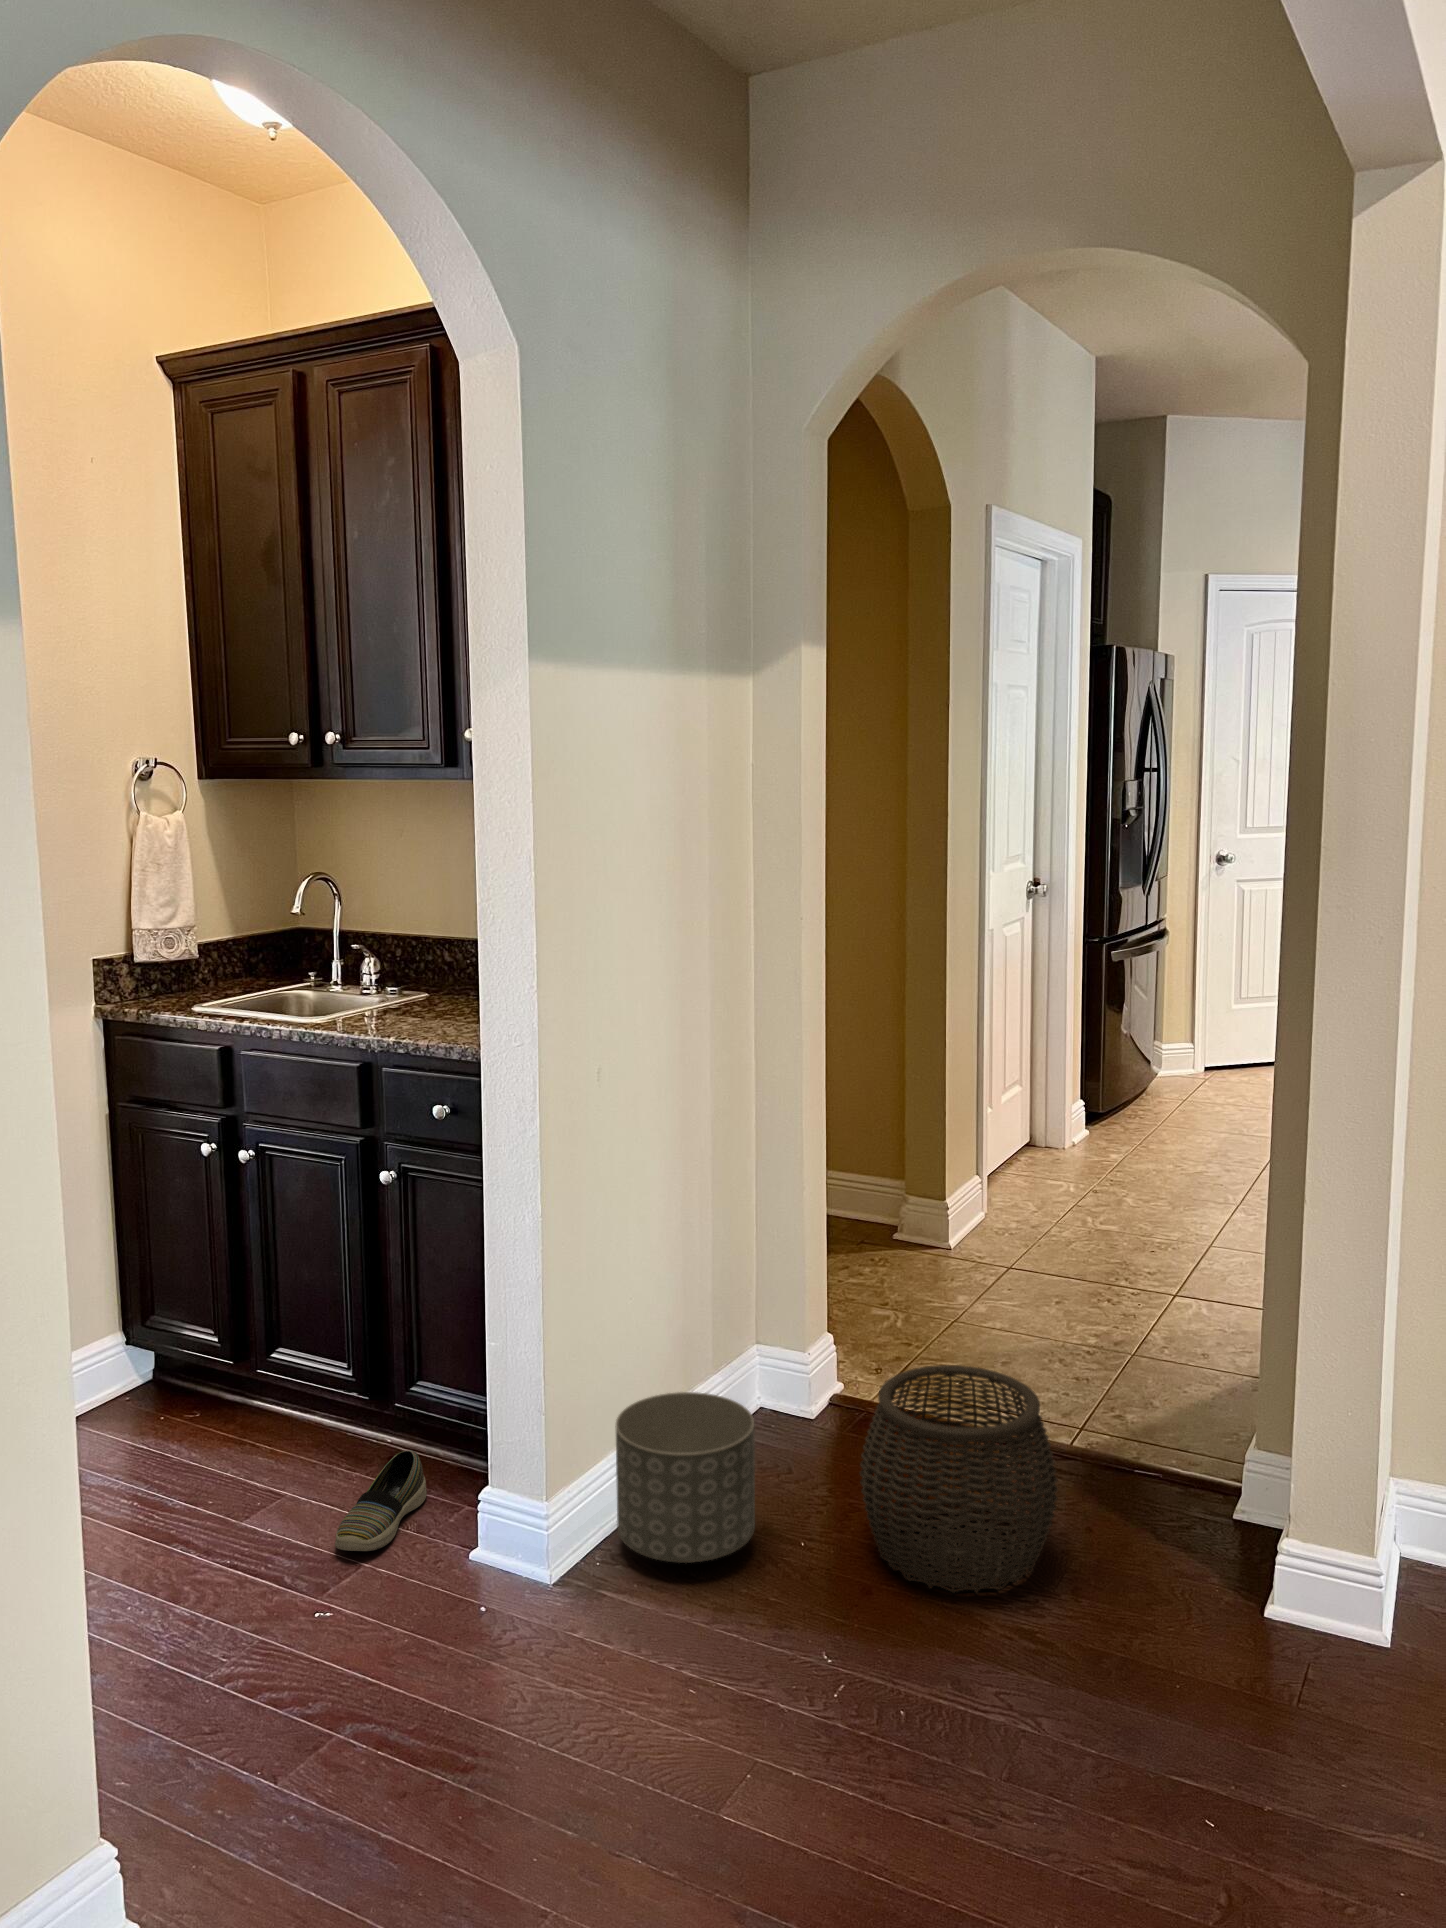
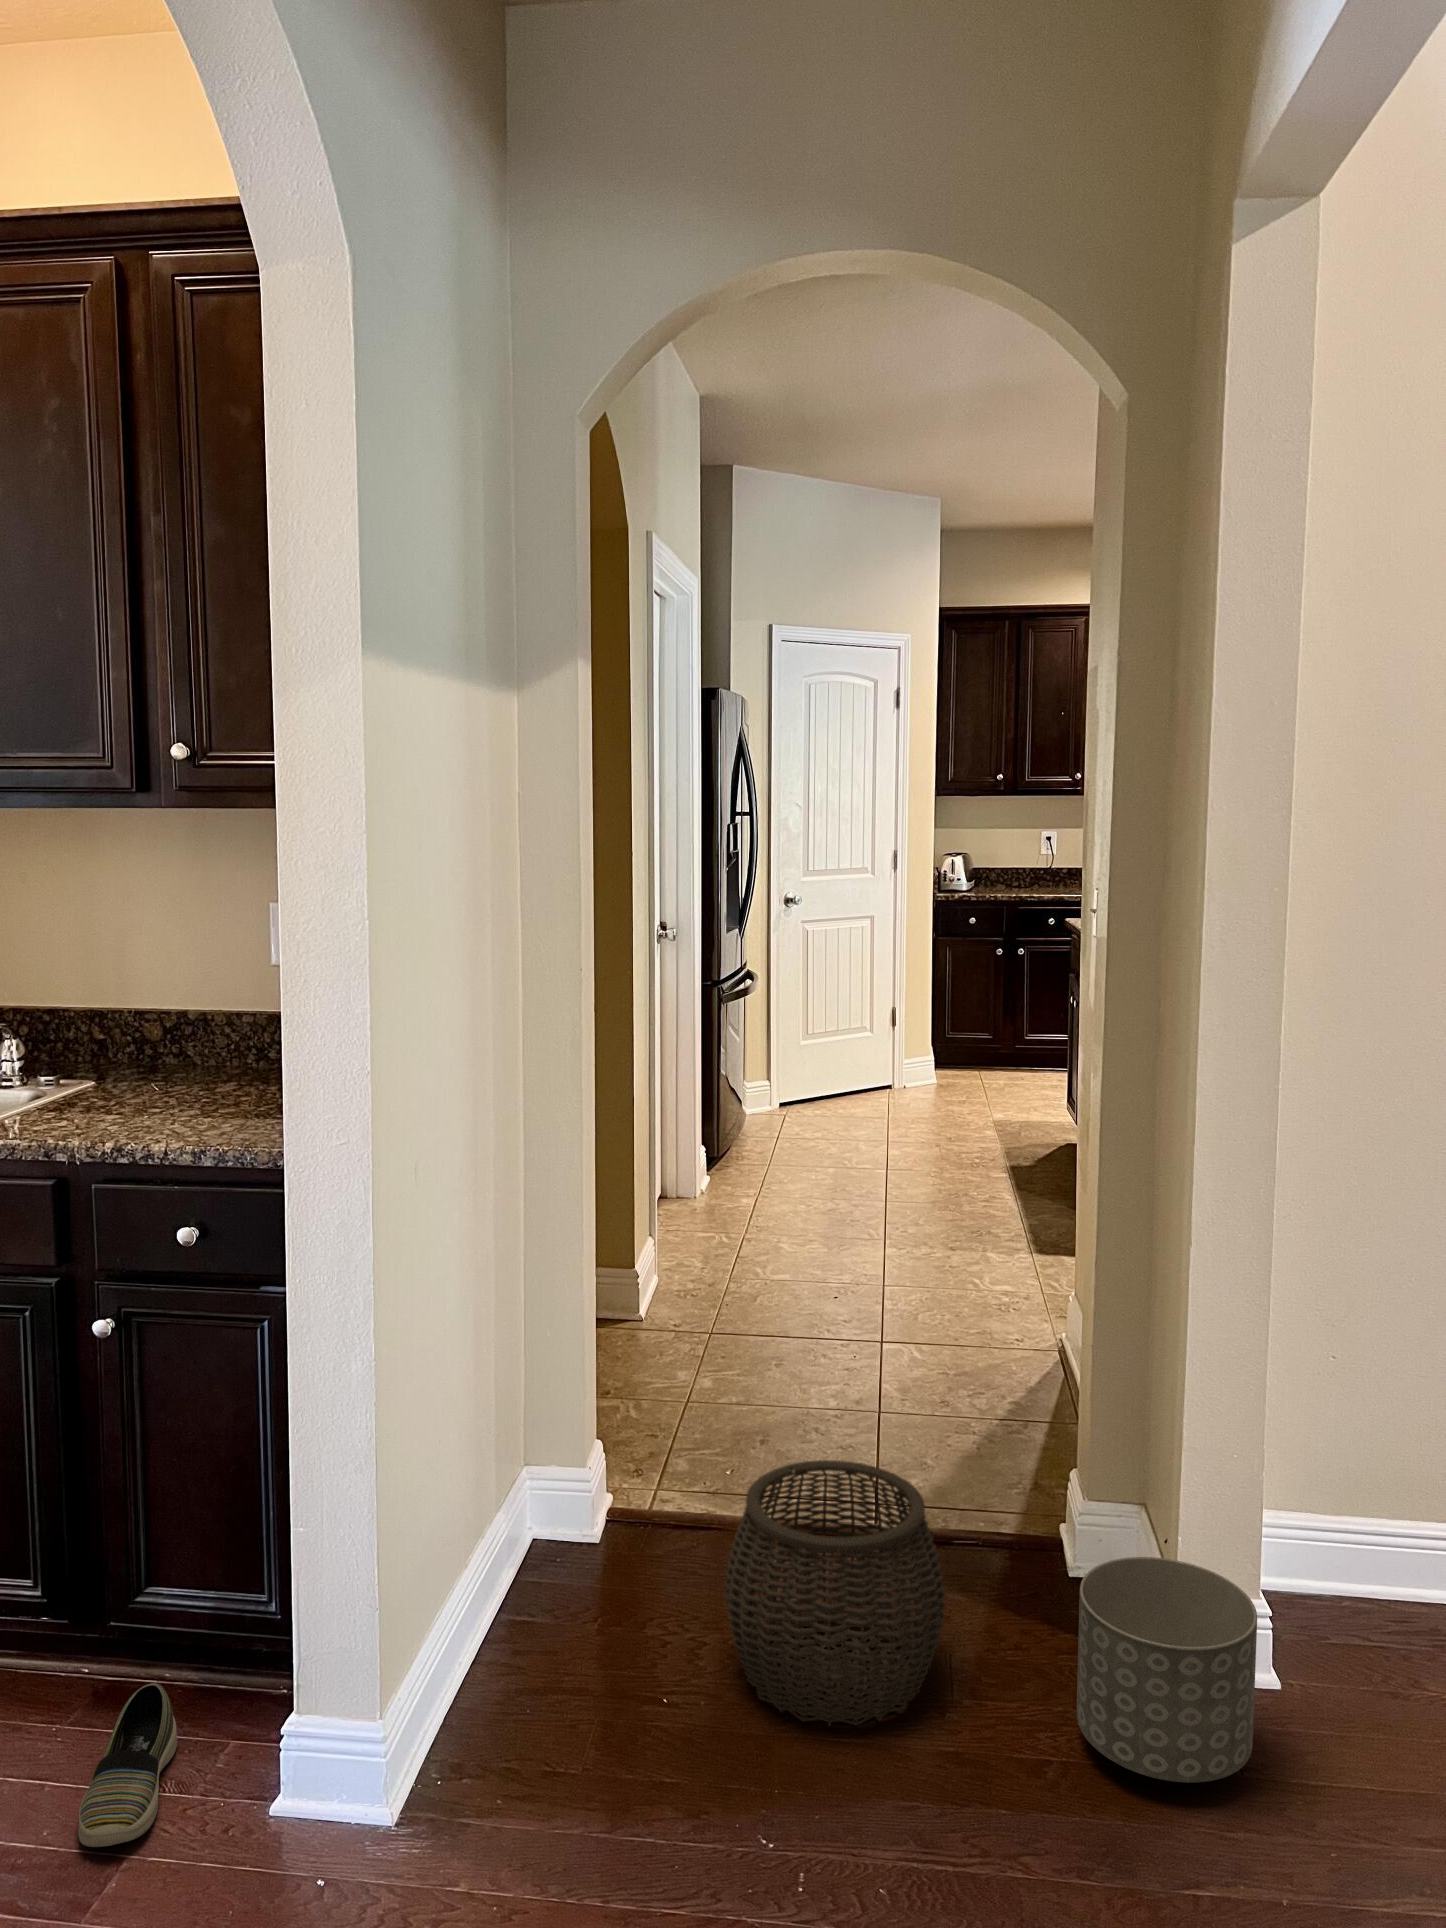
planter: present [615,1392,755,1563] -> present [1077,1557,1257,1783]

